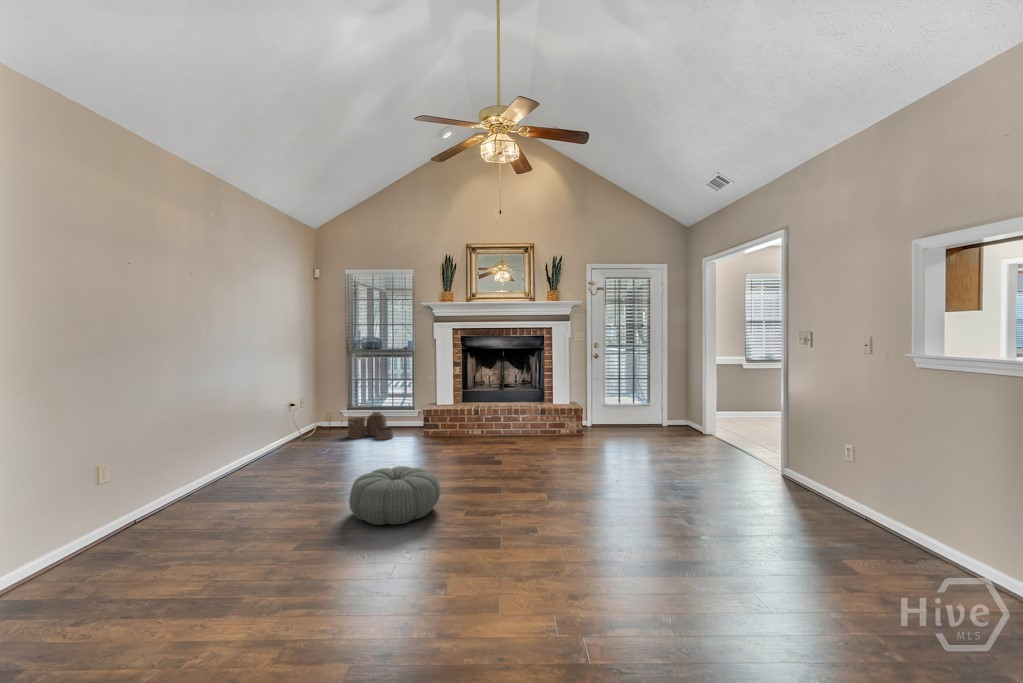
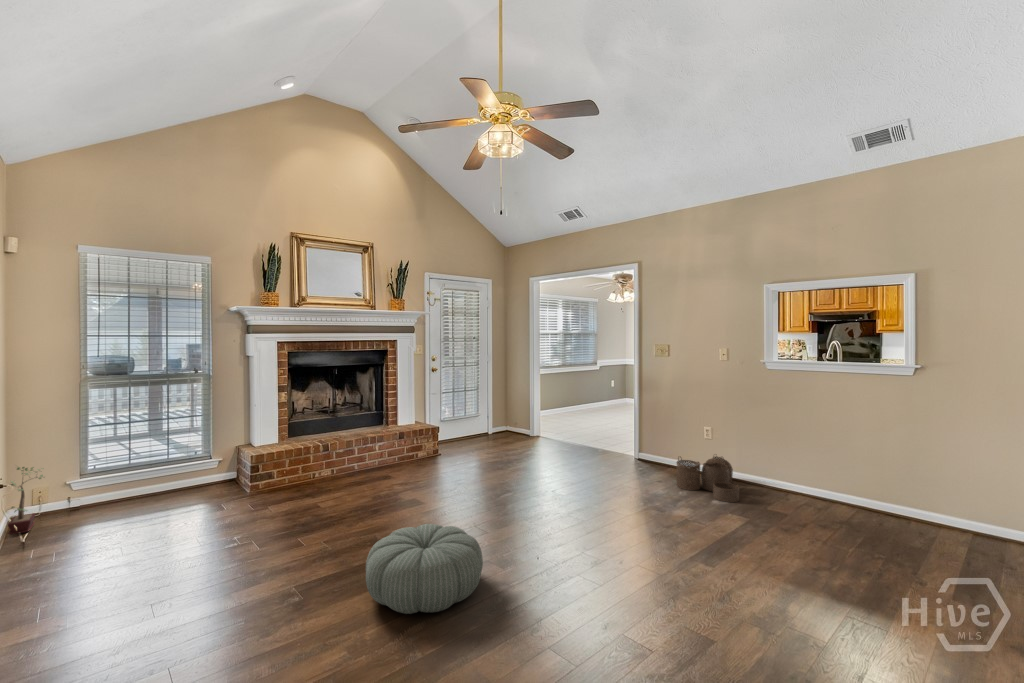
potted plant: none [307,396,331,434] -> present [8,467,43,535]
woven basket: present [348,412,393,440] -> present [676,456,739,502]

